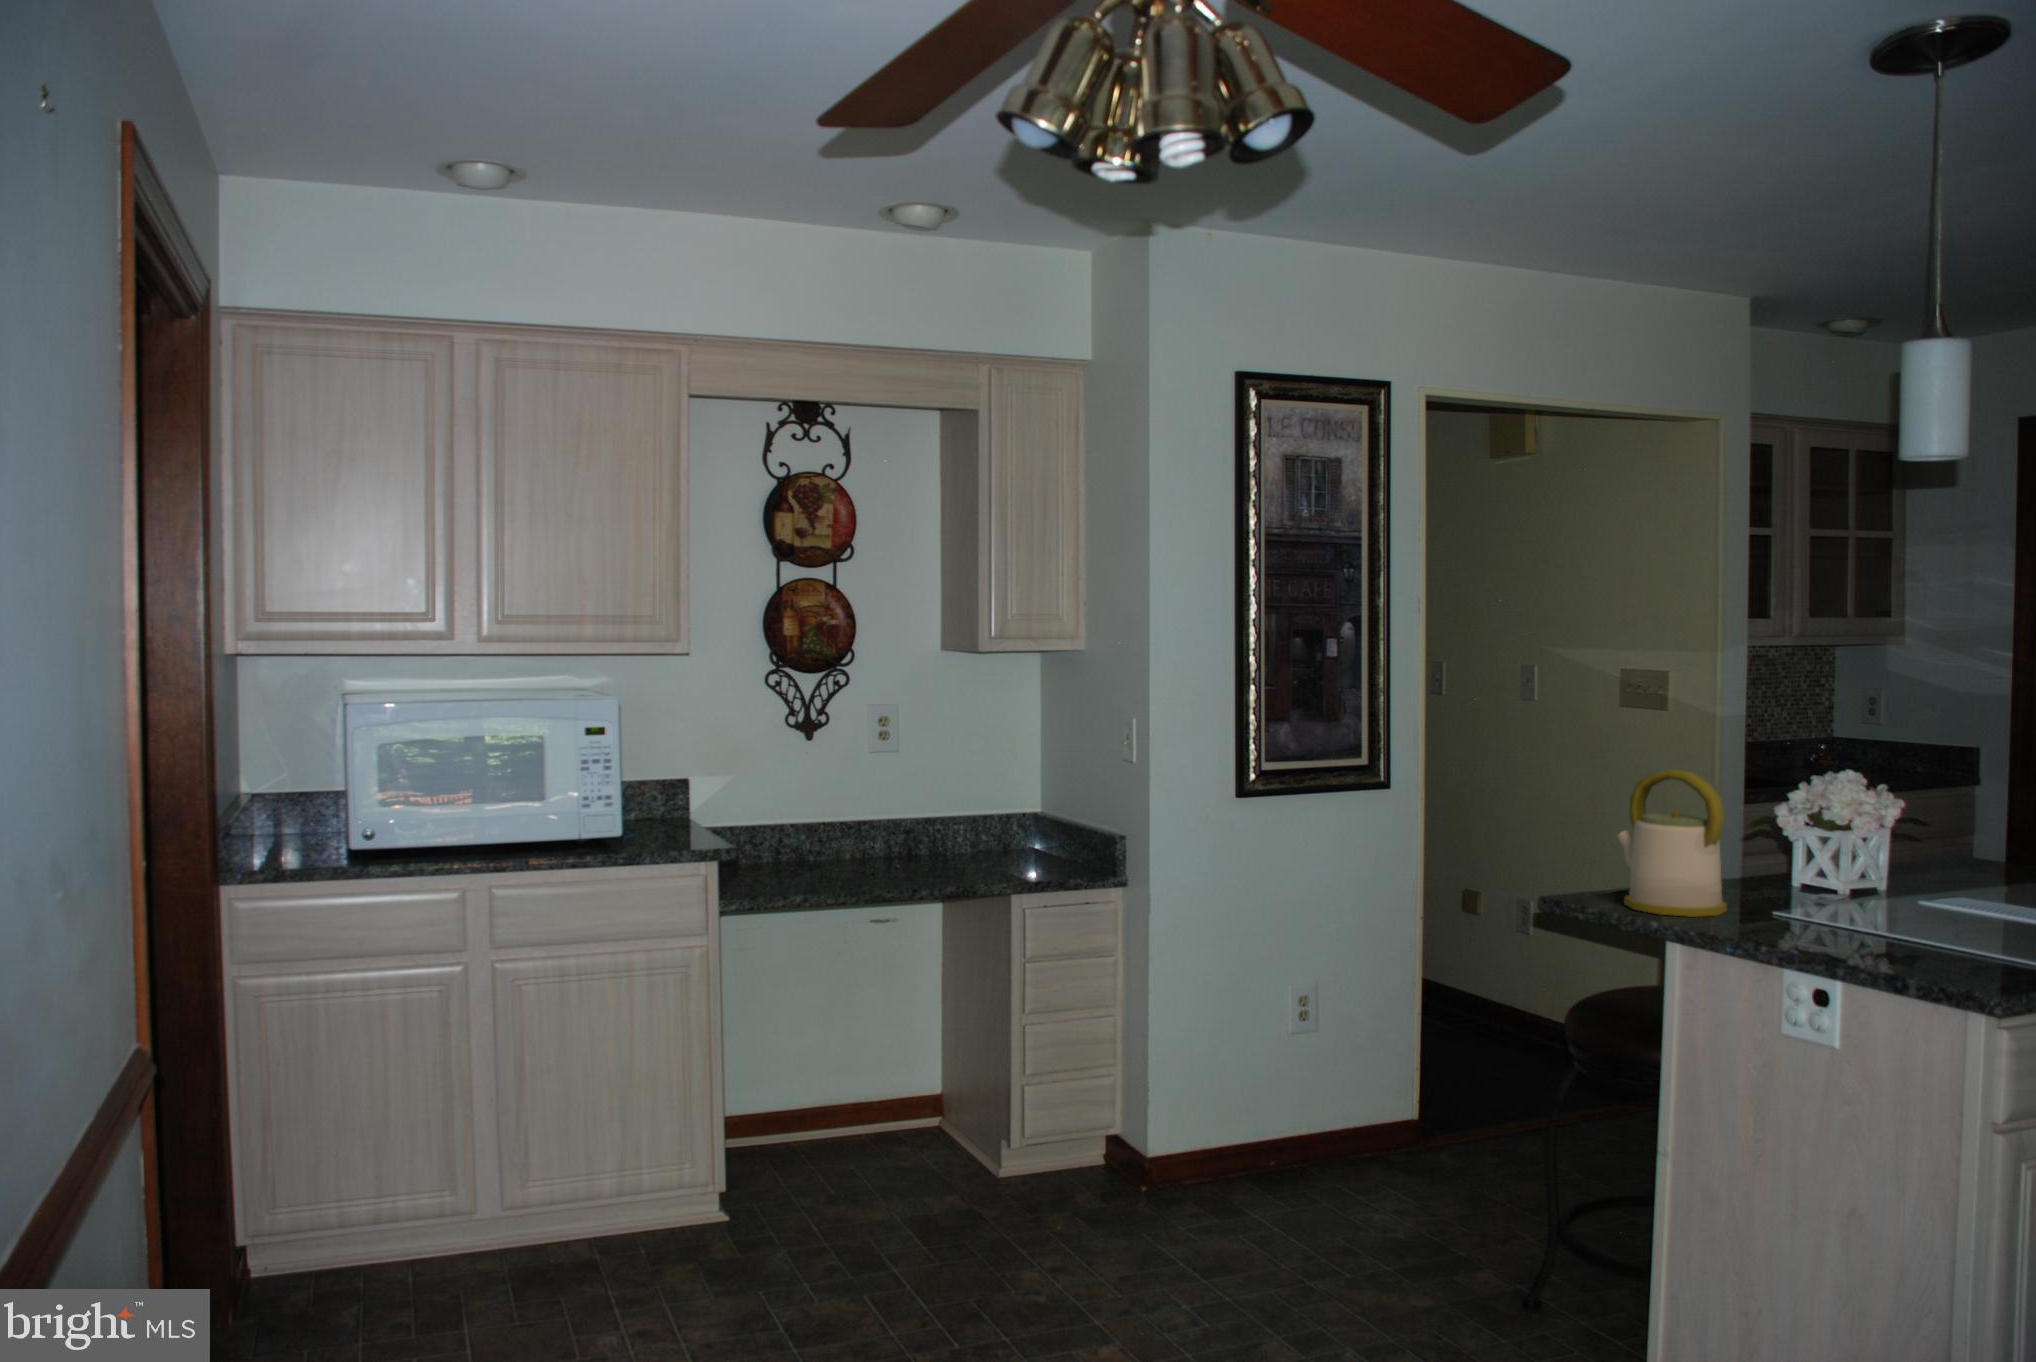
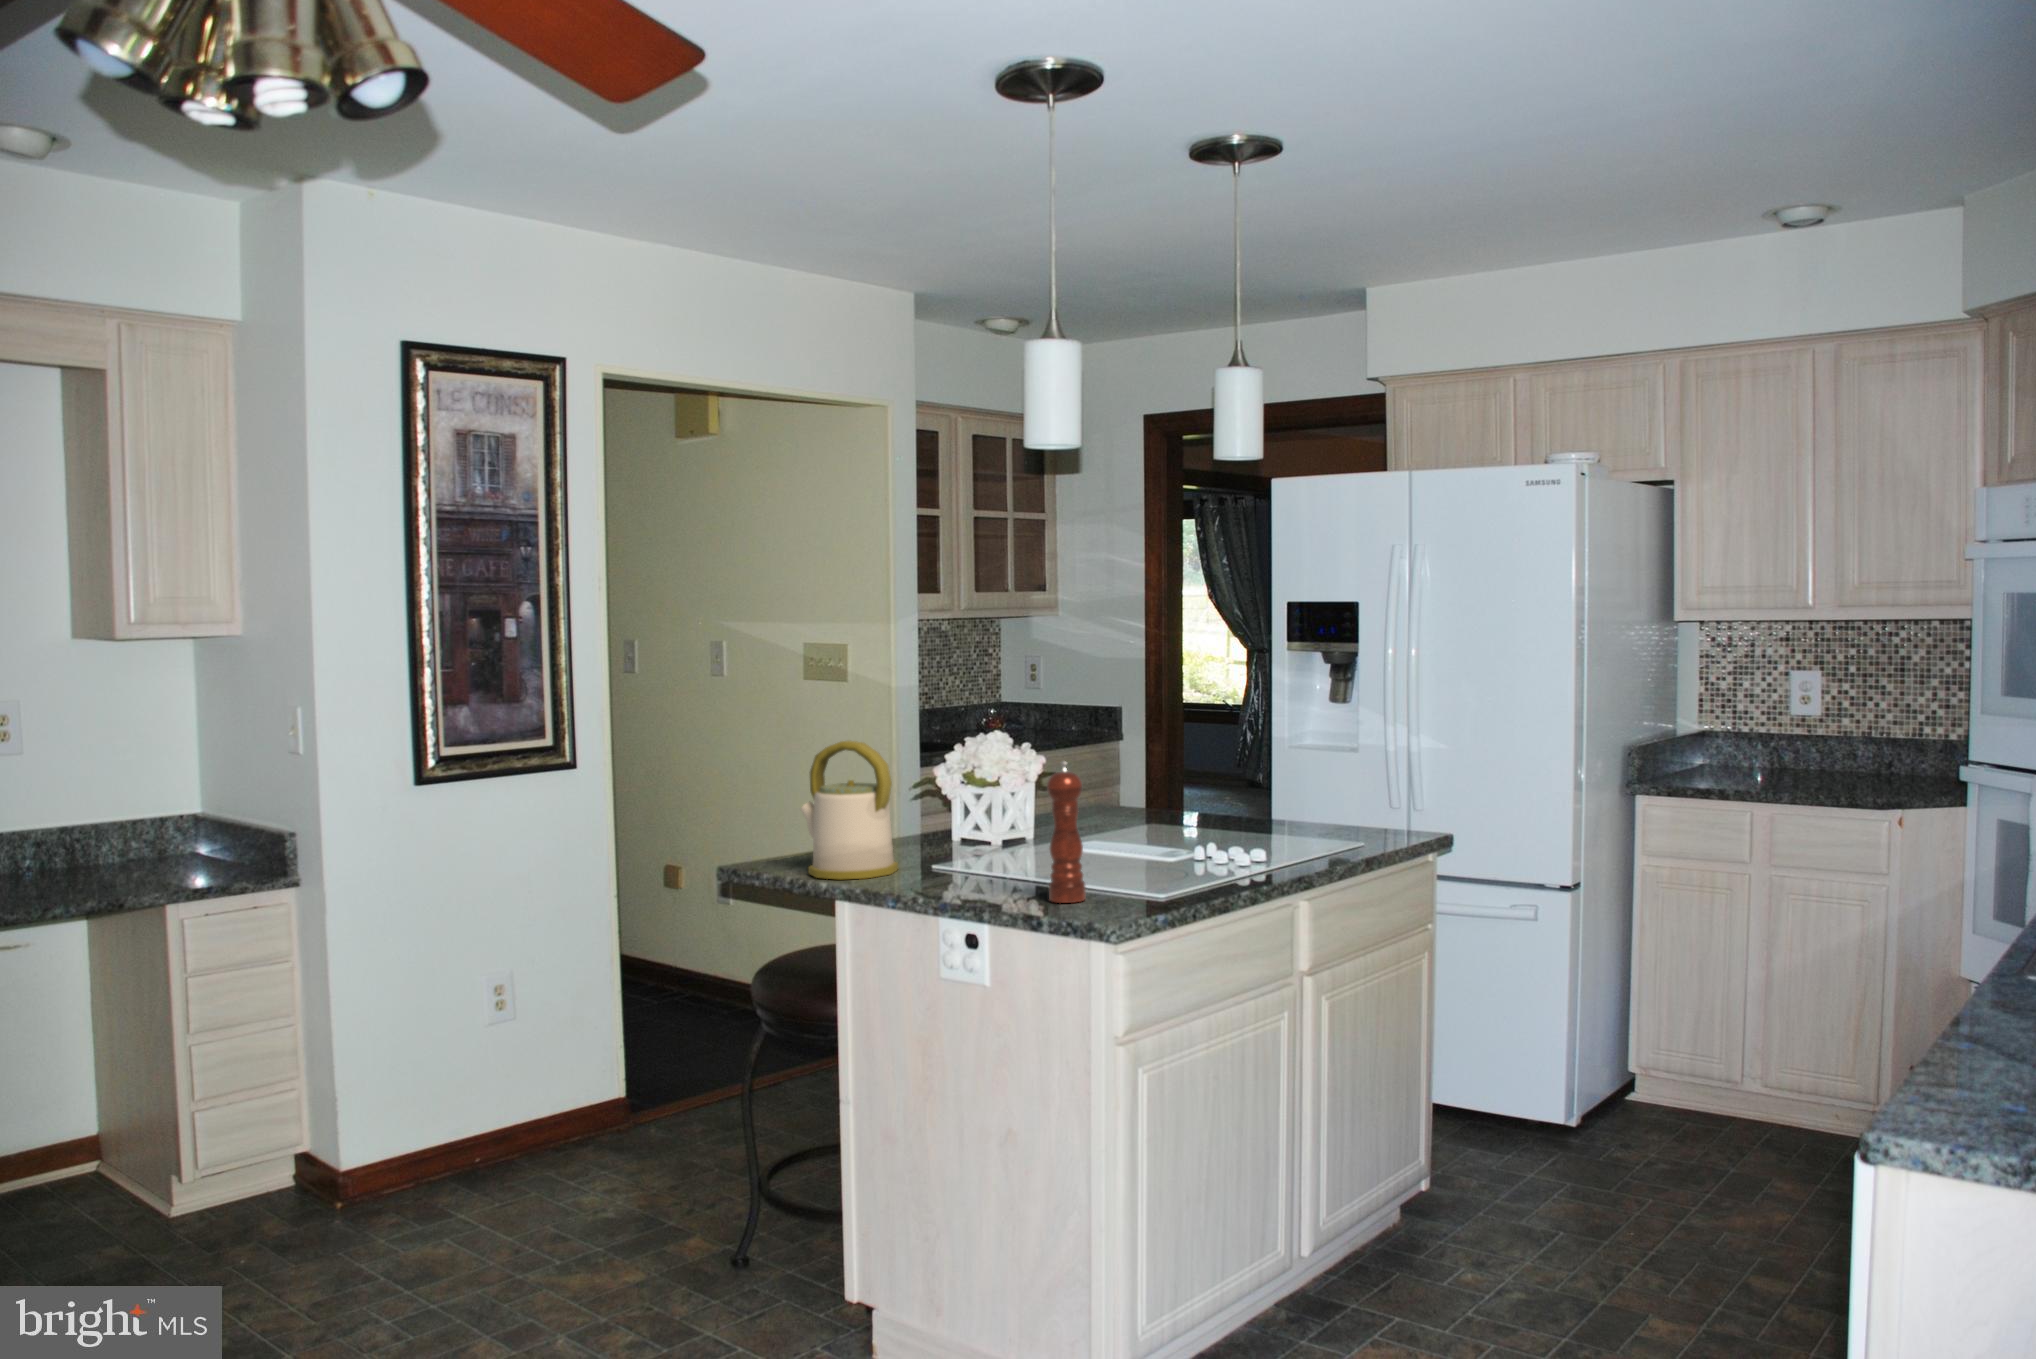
pepper mill: none [1926,814,1978,977] -> present [1047,761,1086,903]

